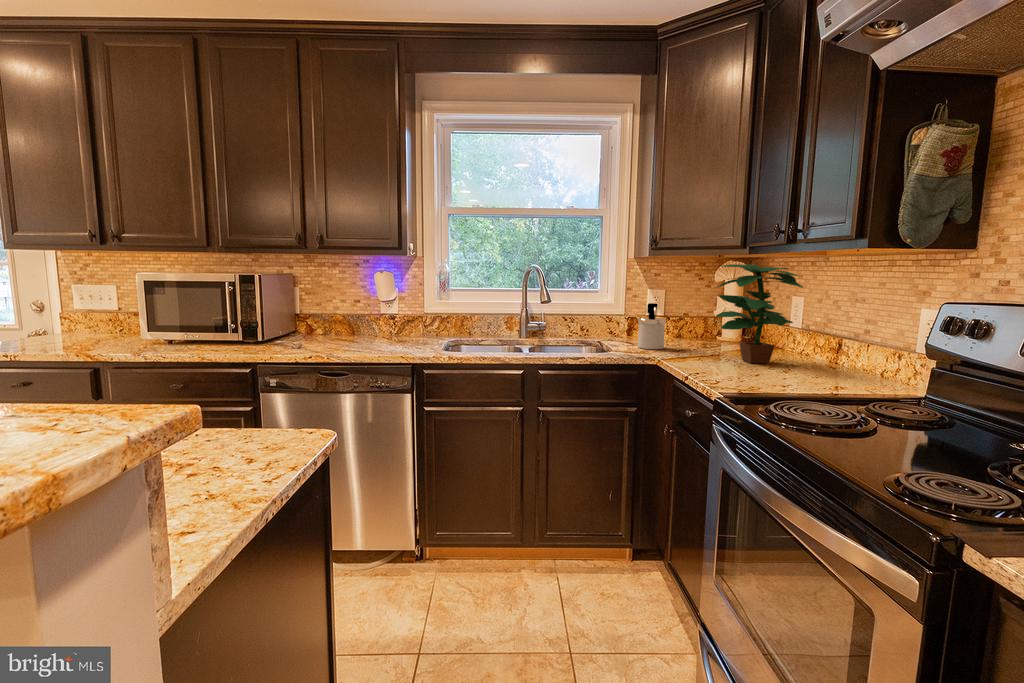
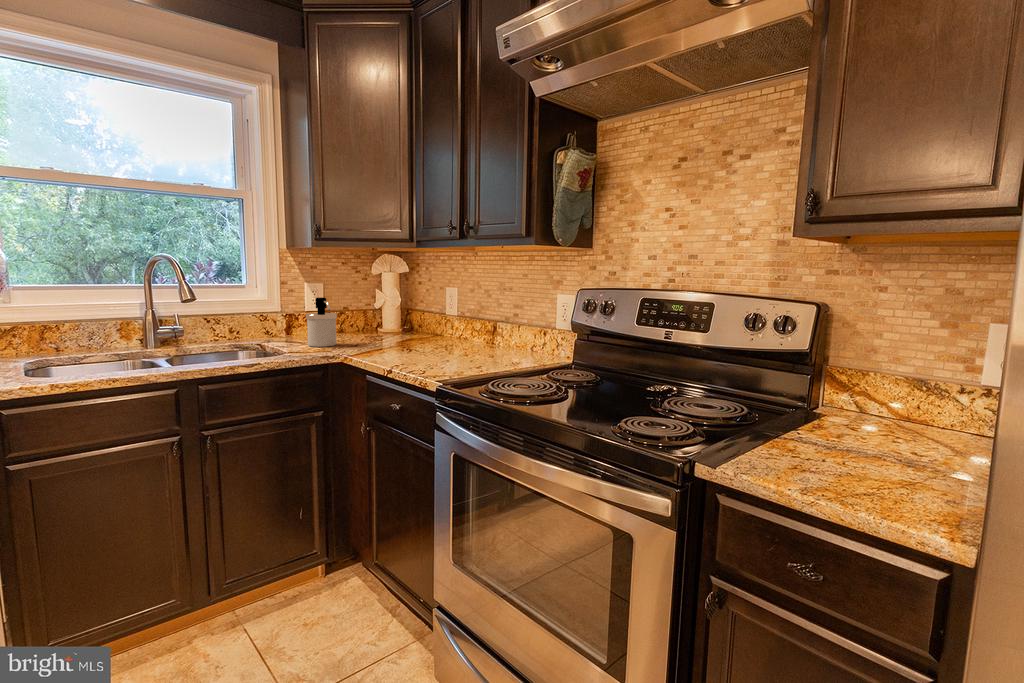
potted plant: present [716,264,803,363] -> none [391,257,470,351]

